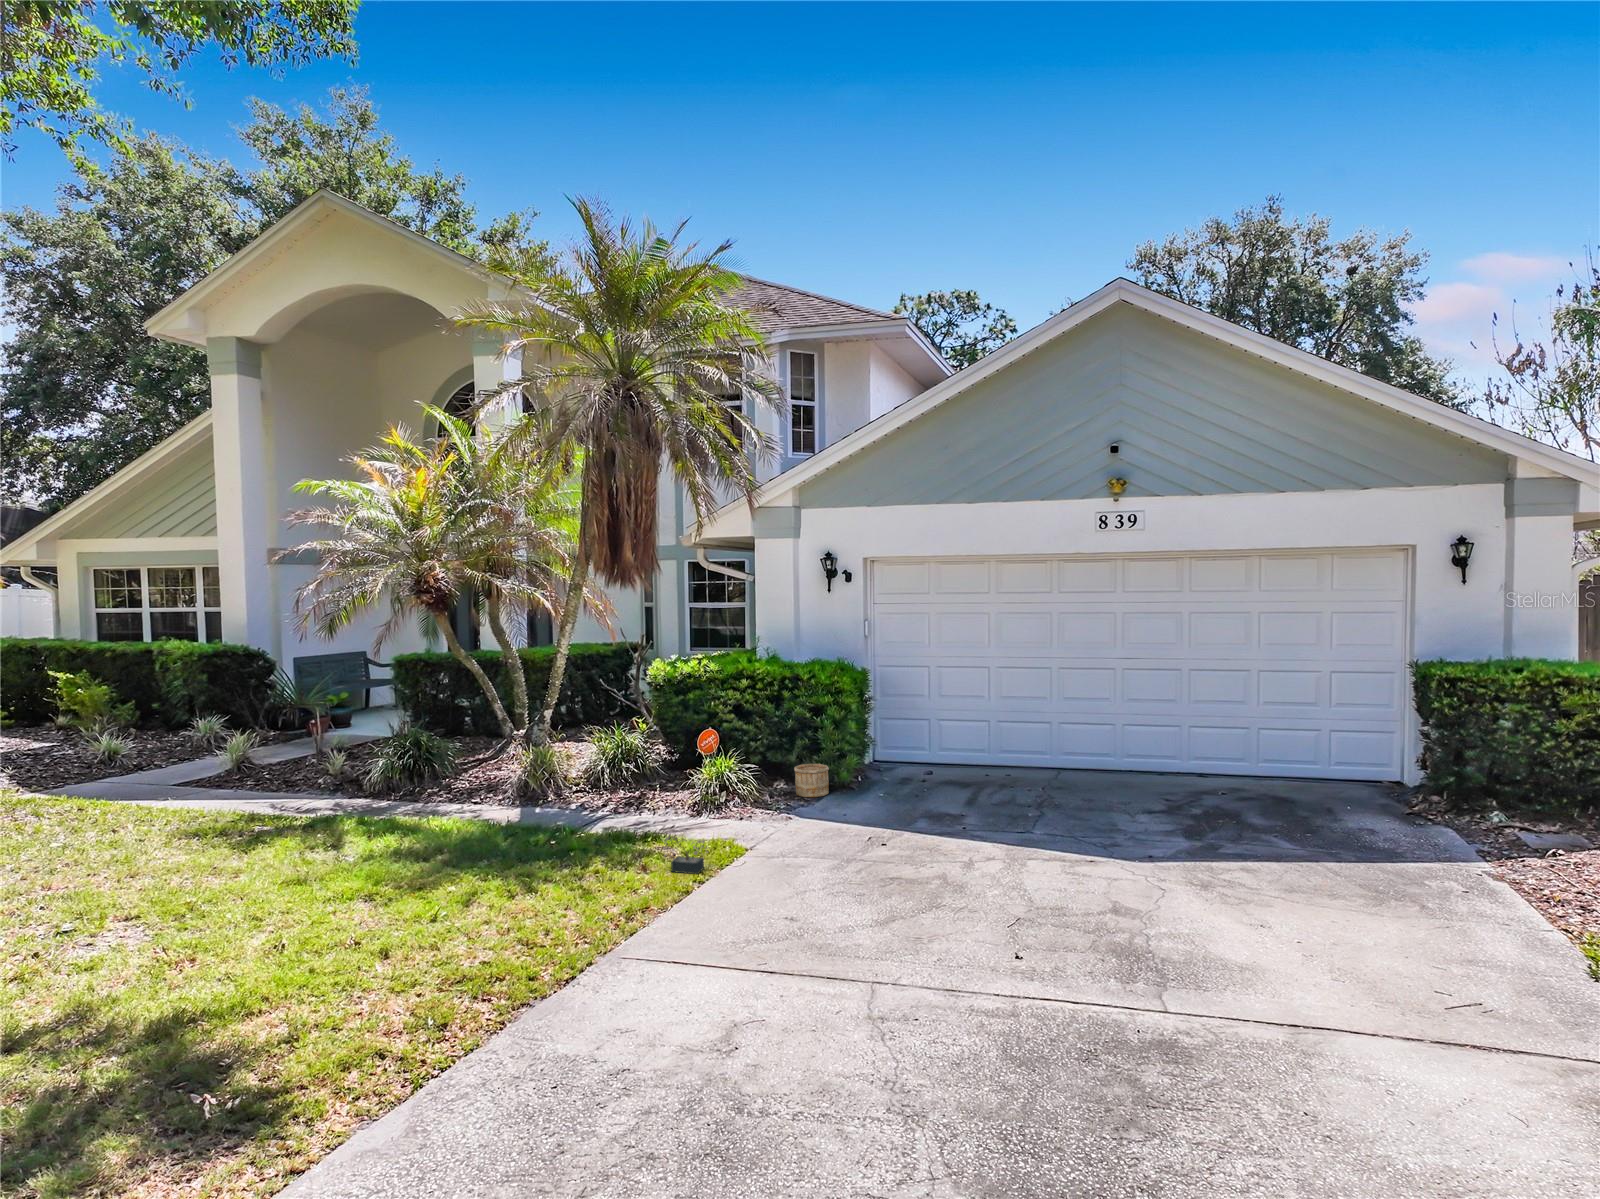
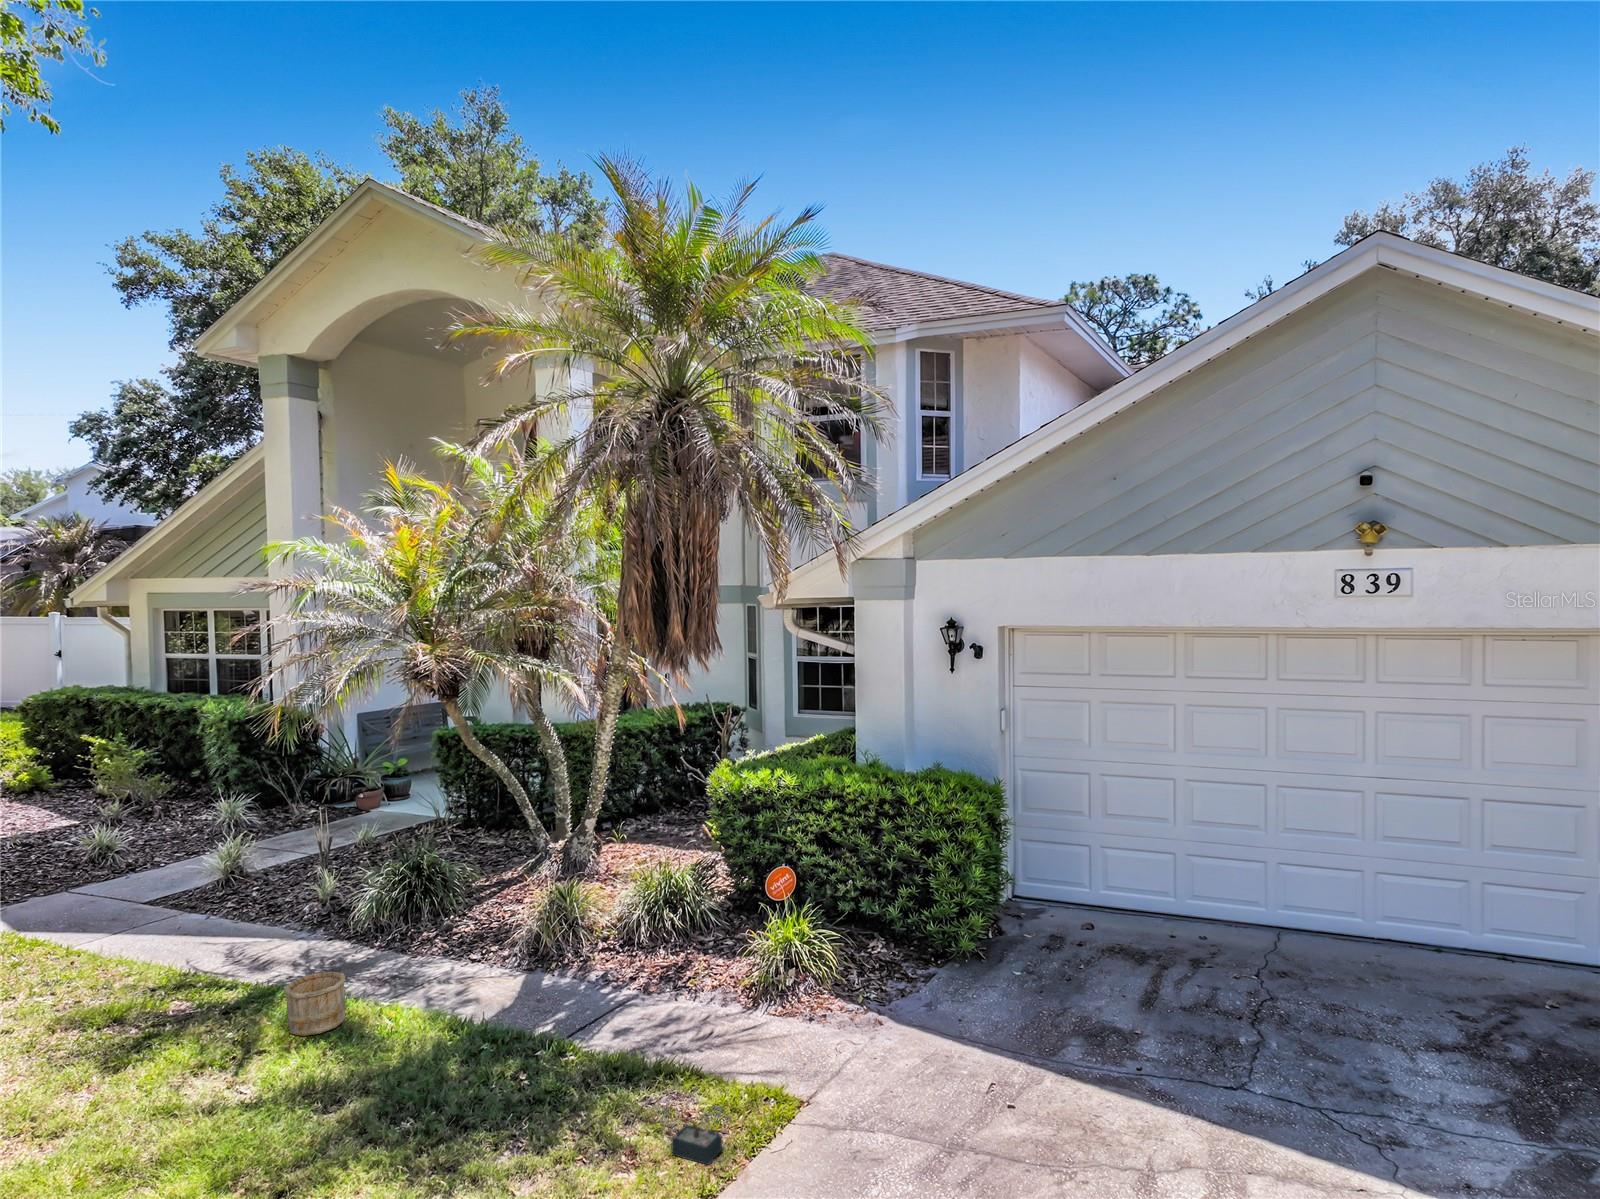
wooden bucket: present [794,764,829,797] -> present [284,972,346,1036]

